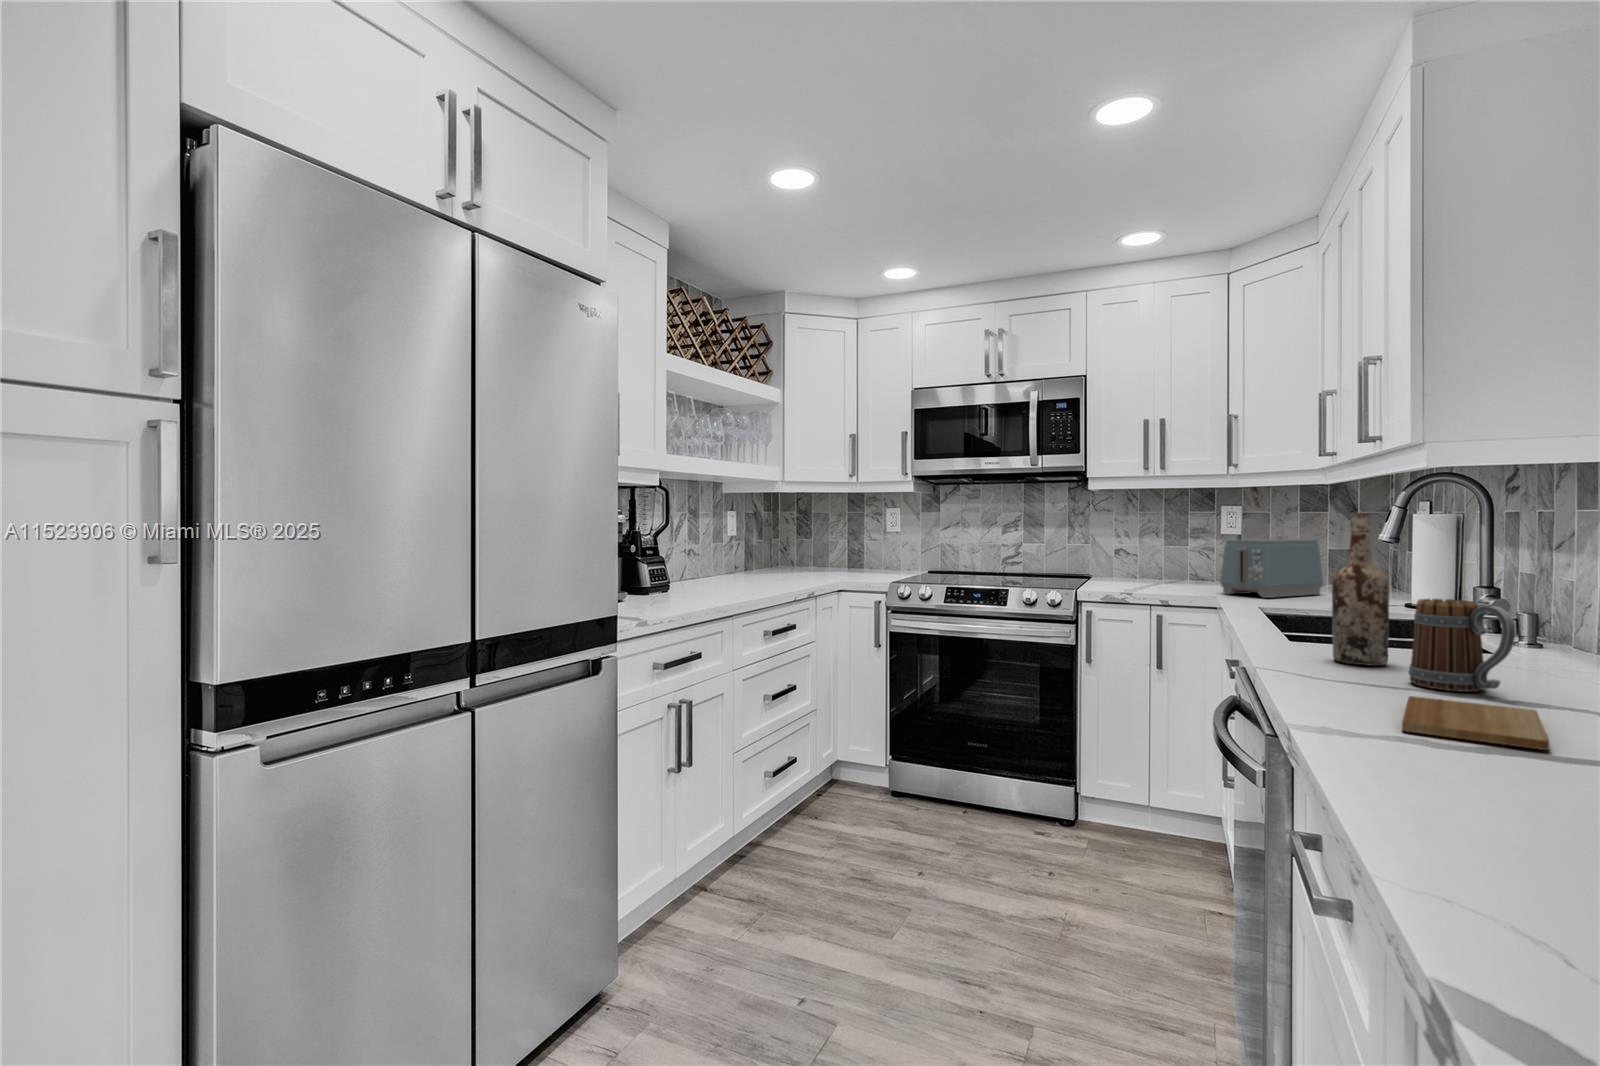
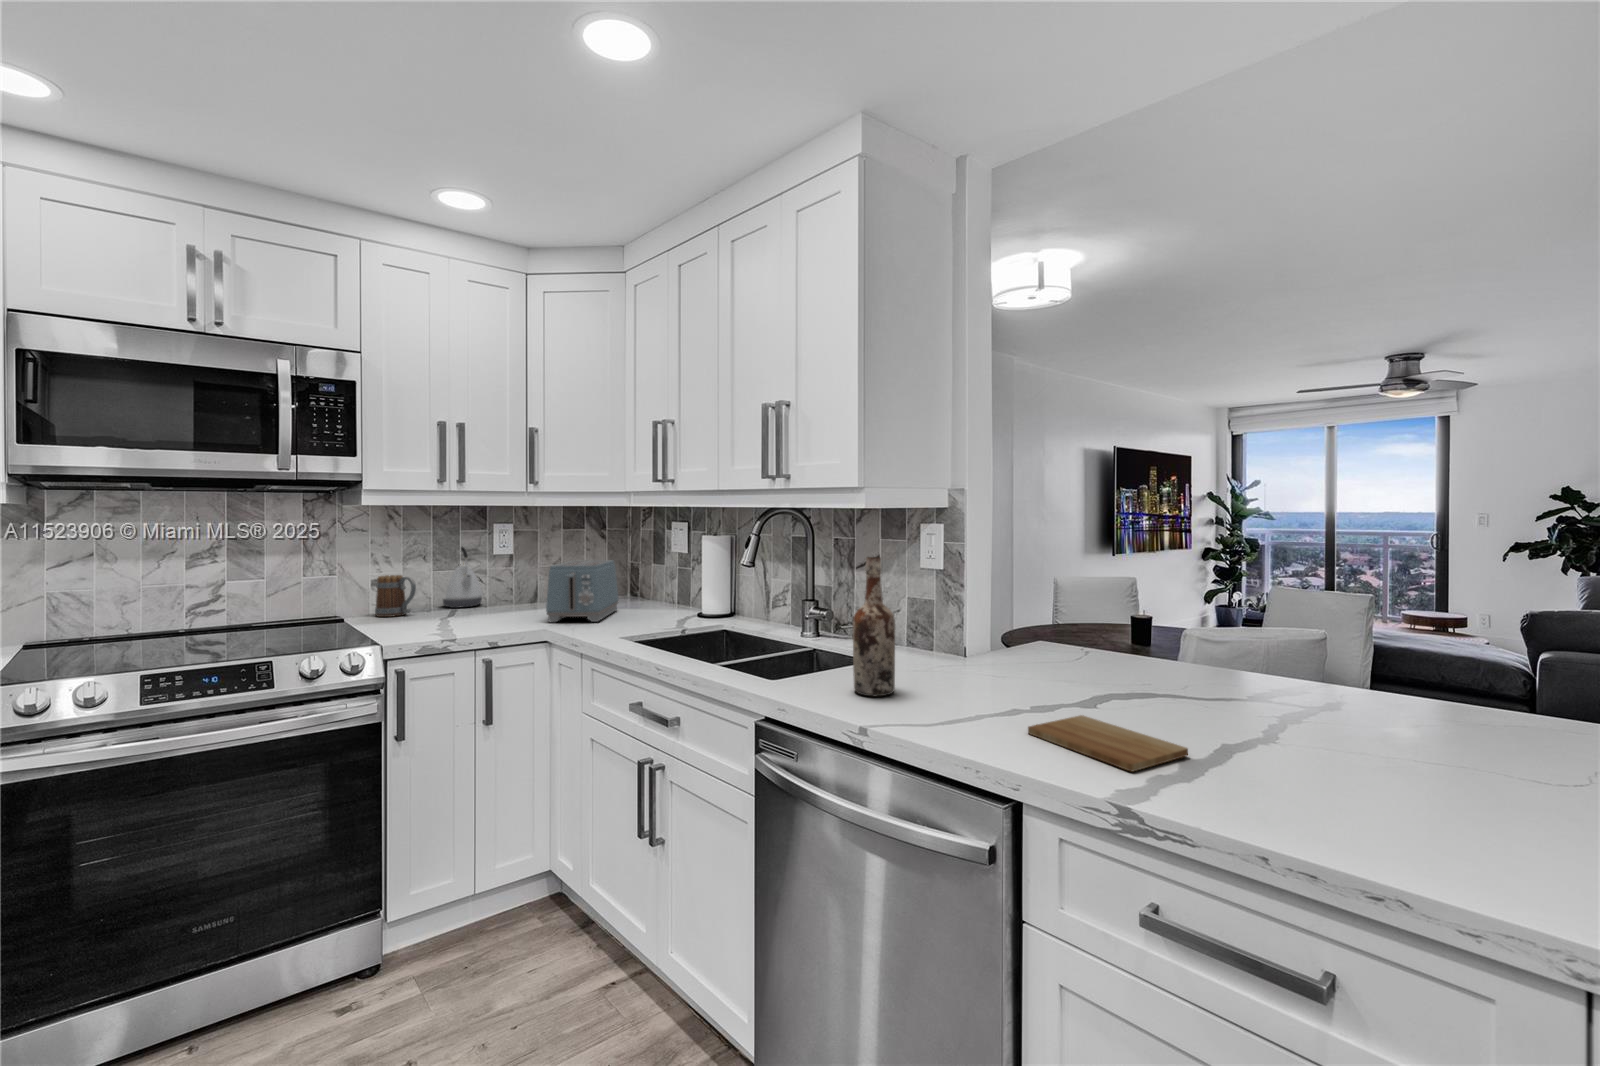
kettle: none [1171,525,1209,581] -> present [443,547,483,608]
mug: present [1409,599,1516,692] -> present [375,575,416,617]

